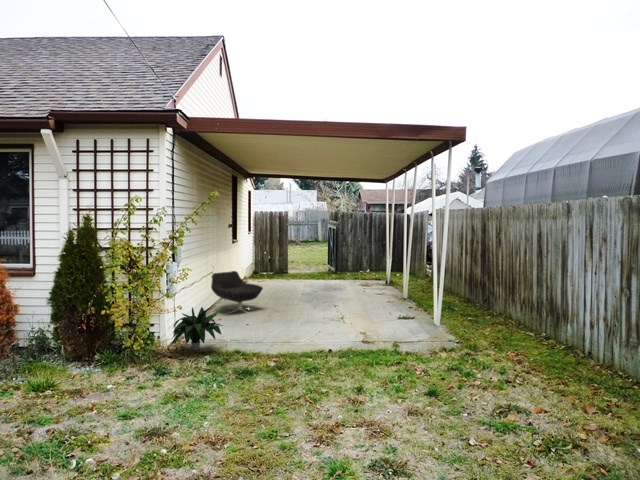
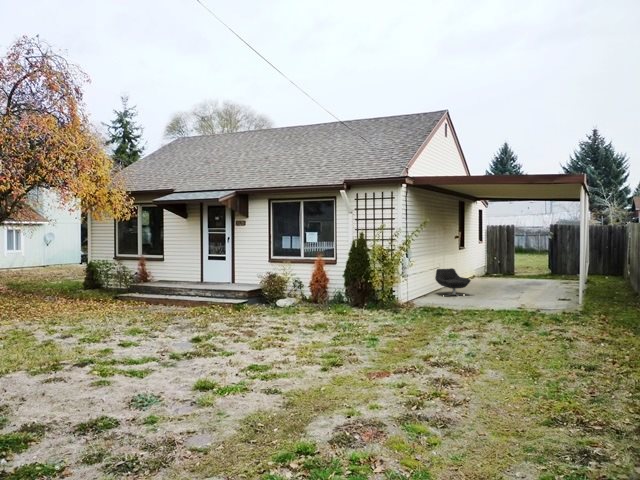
potted plant: present [172,307,223,350] -> none [403,284,434,309]

